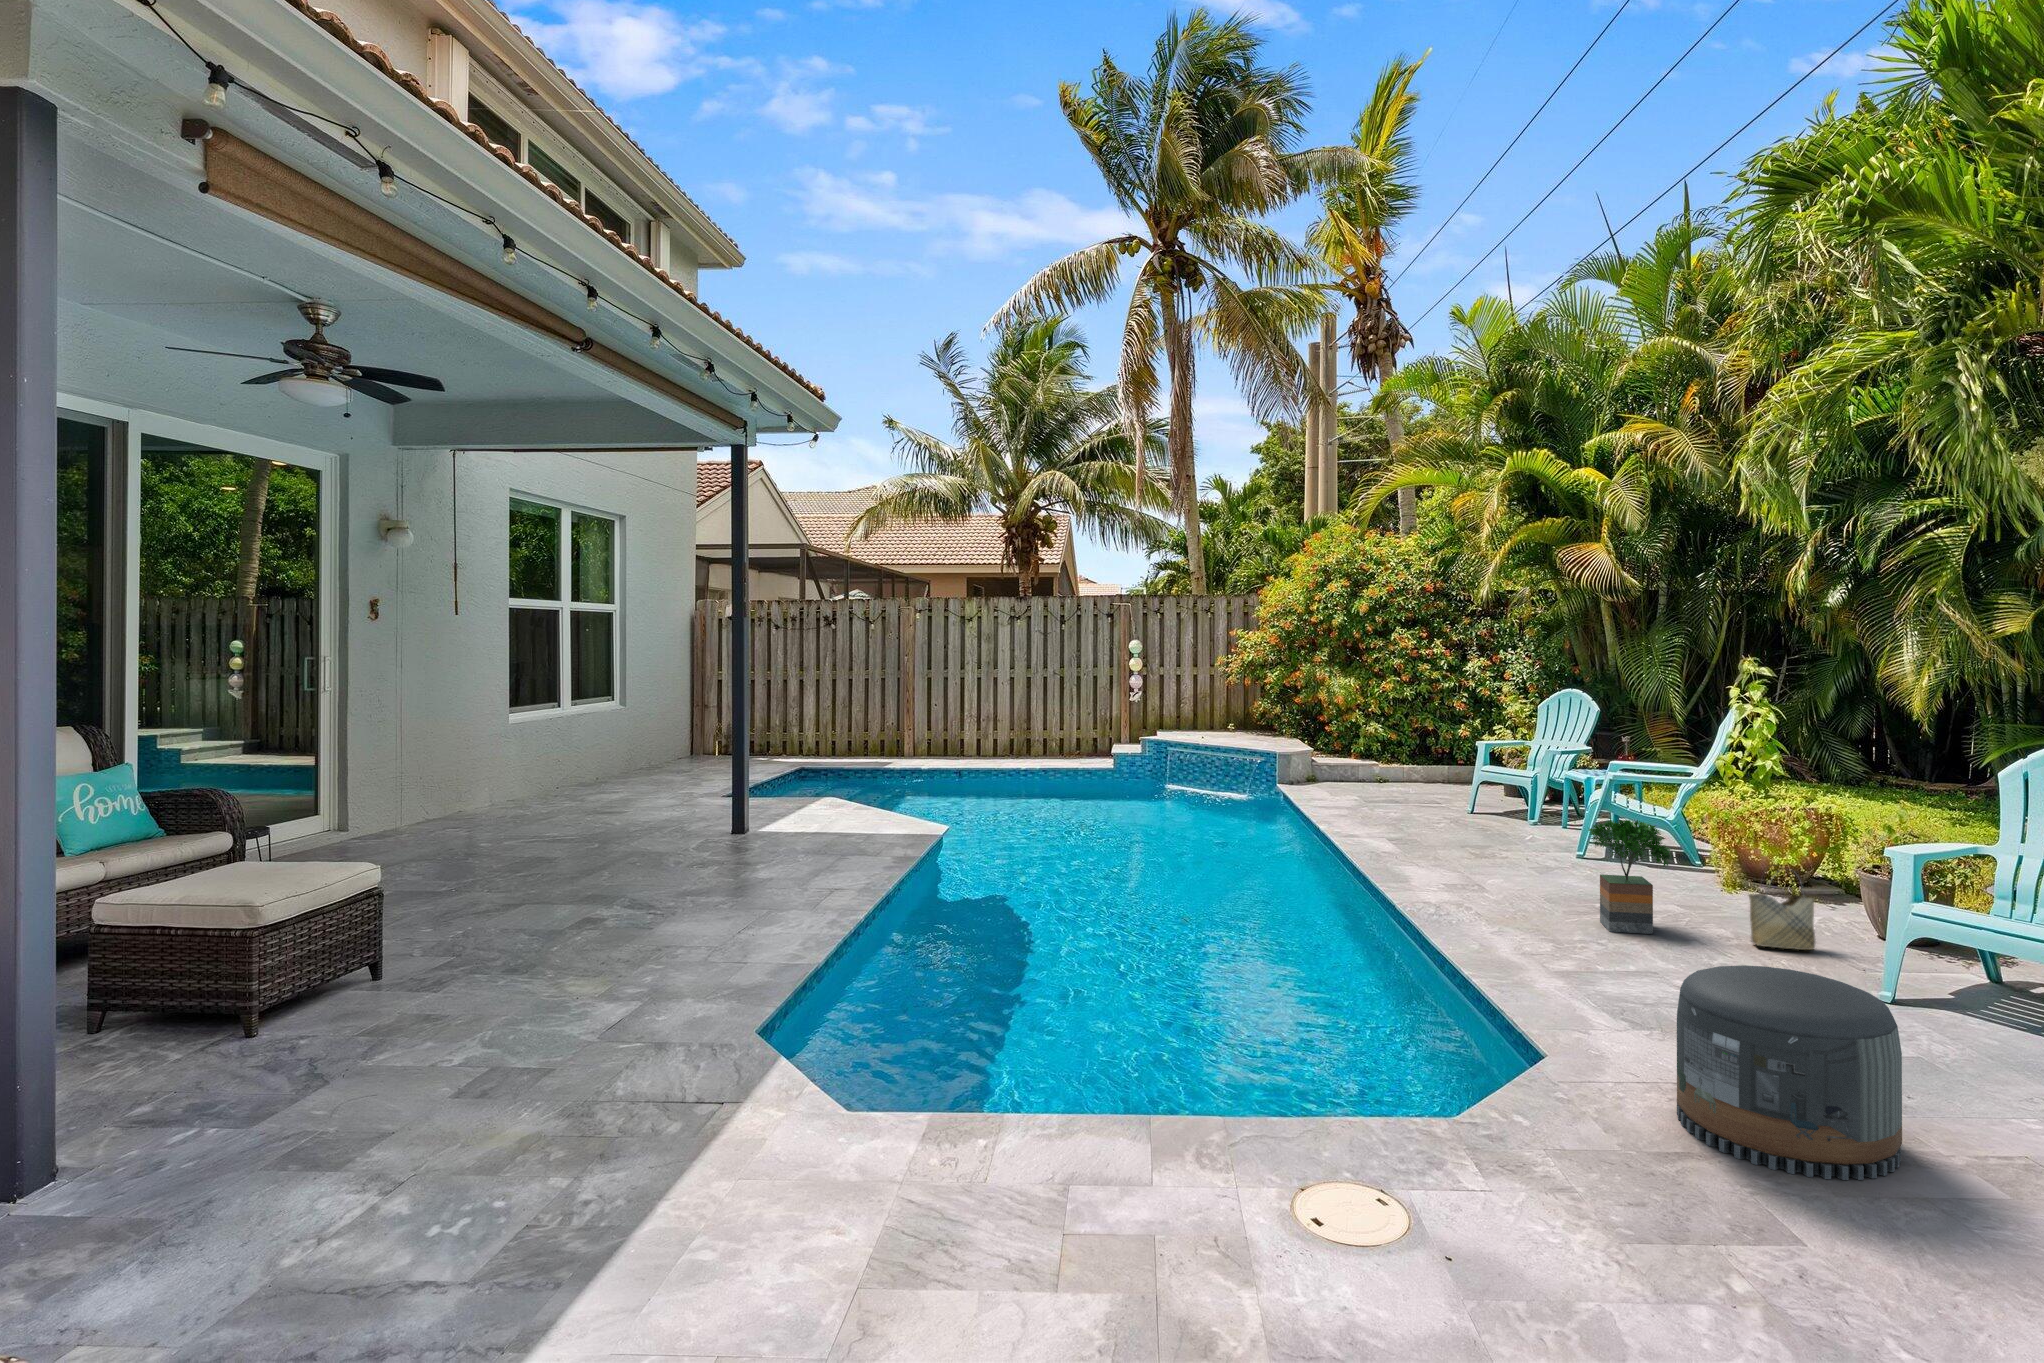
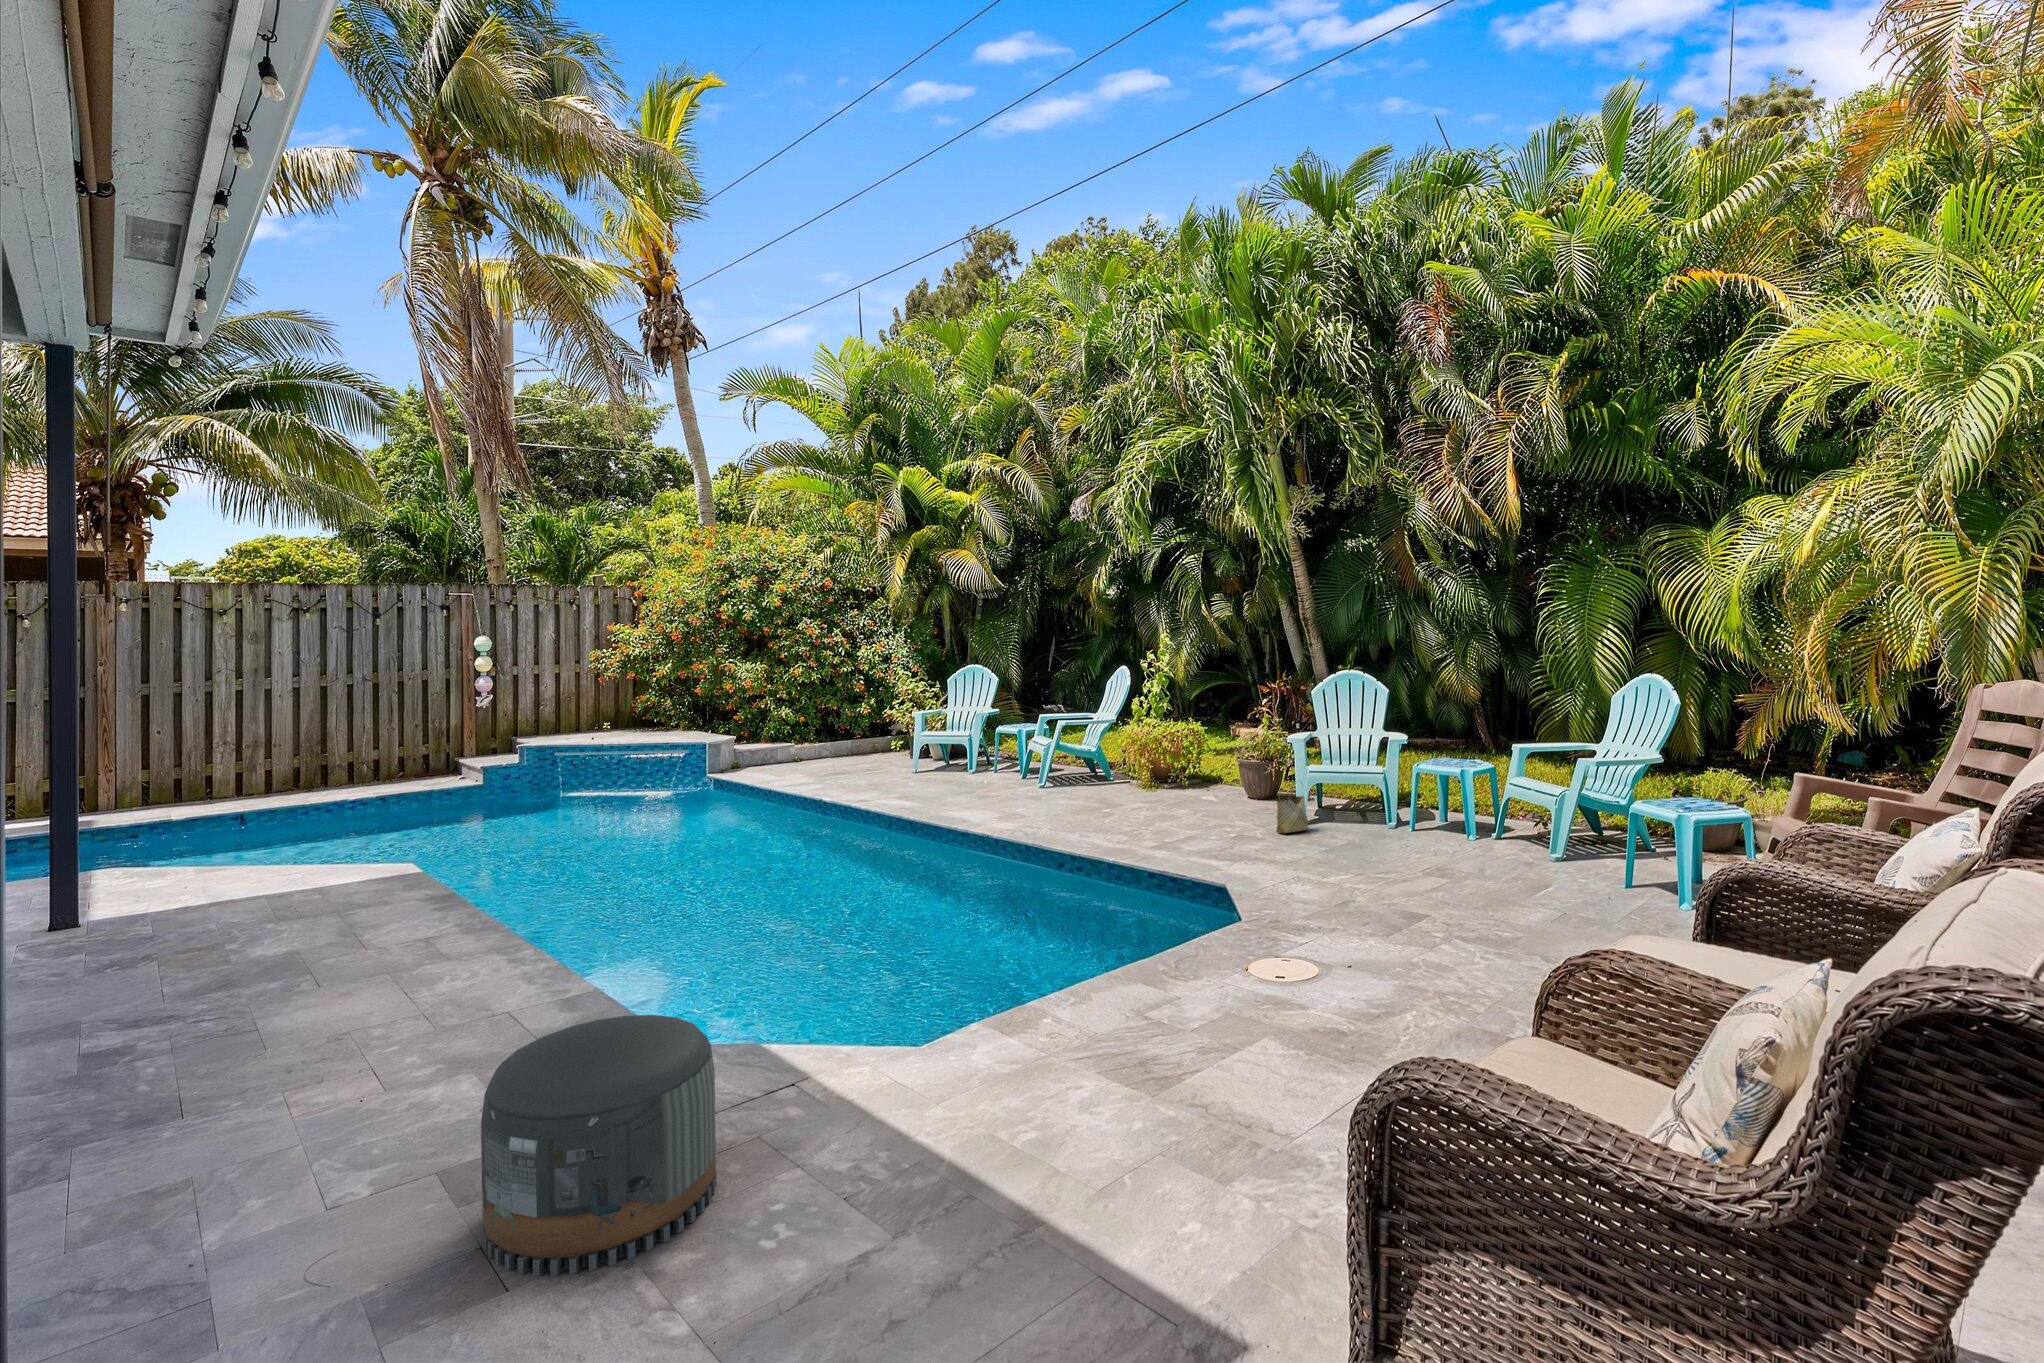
potted tree: present [1588,819,1671,934] -> none [1181,762,1242,844]
pouf: present [1677,965,1902,1180] -> present [481,1015,716,1276]

